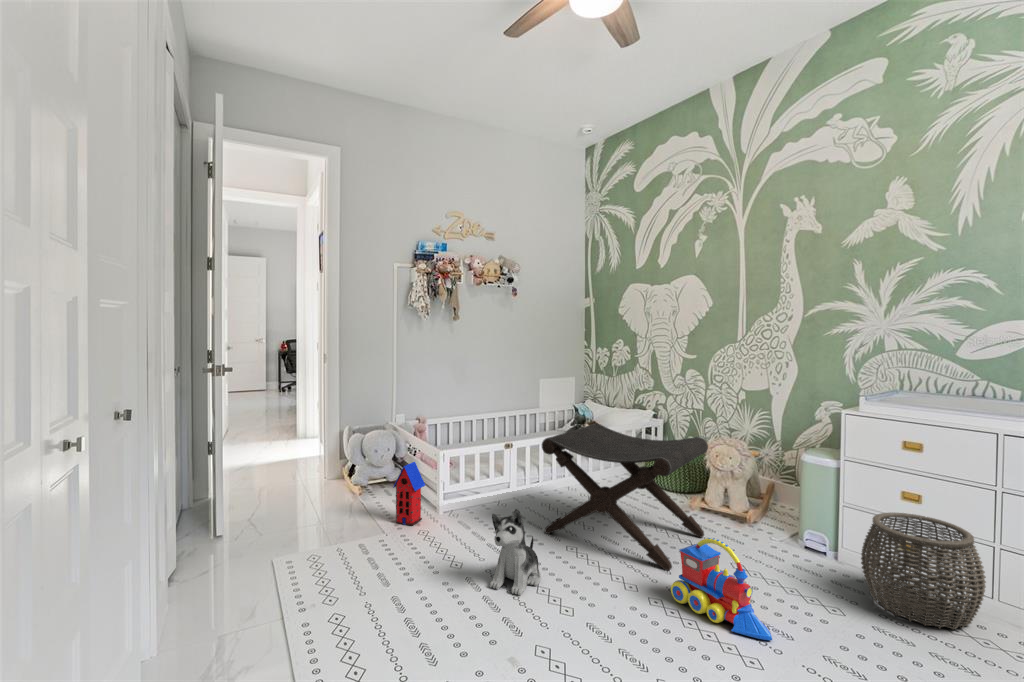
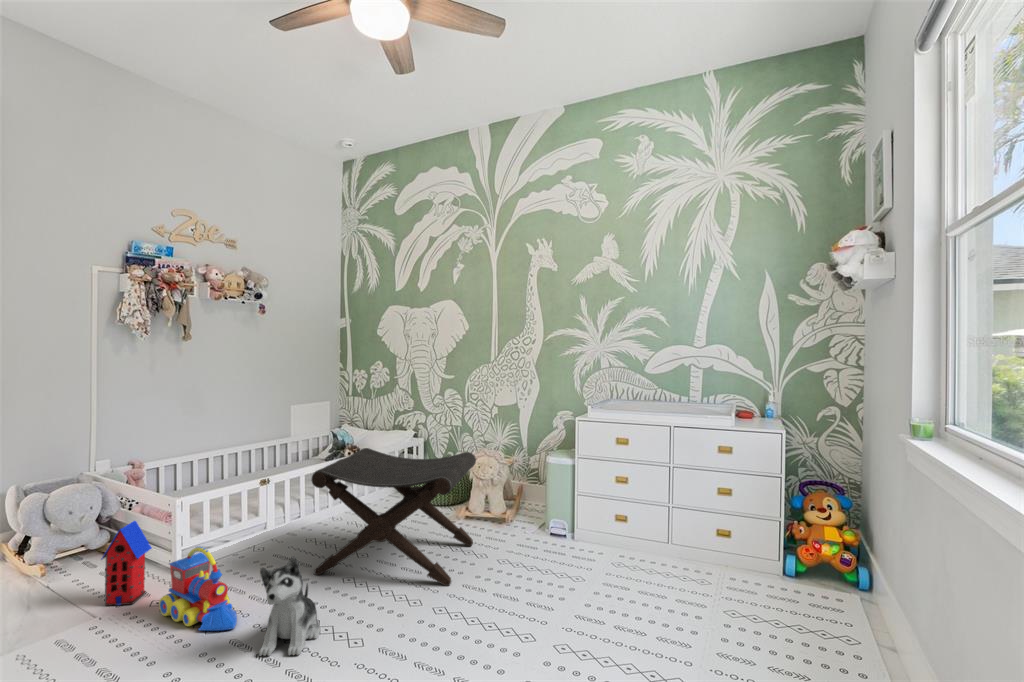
woven basket: present [861,513,986,629] -> none [597,497,675,583]
toy train: present [671,538,772,640] -> present [159,546,237,631]

